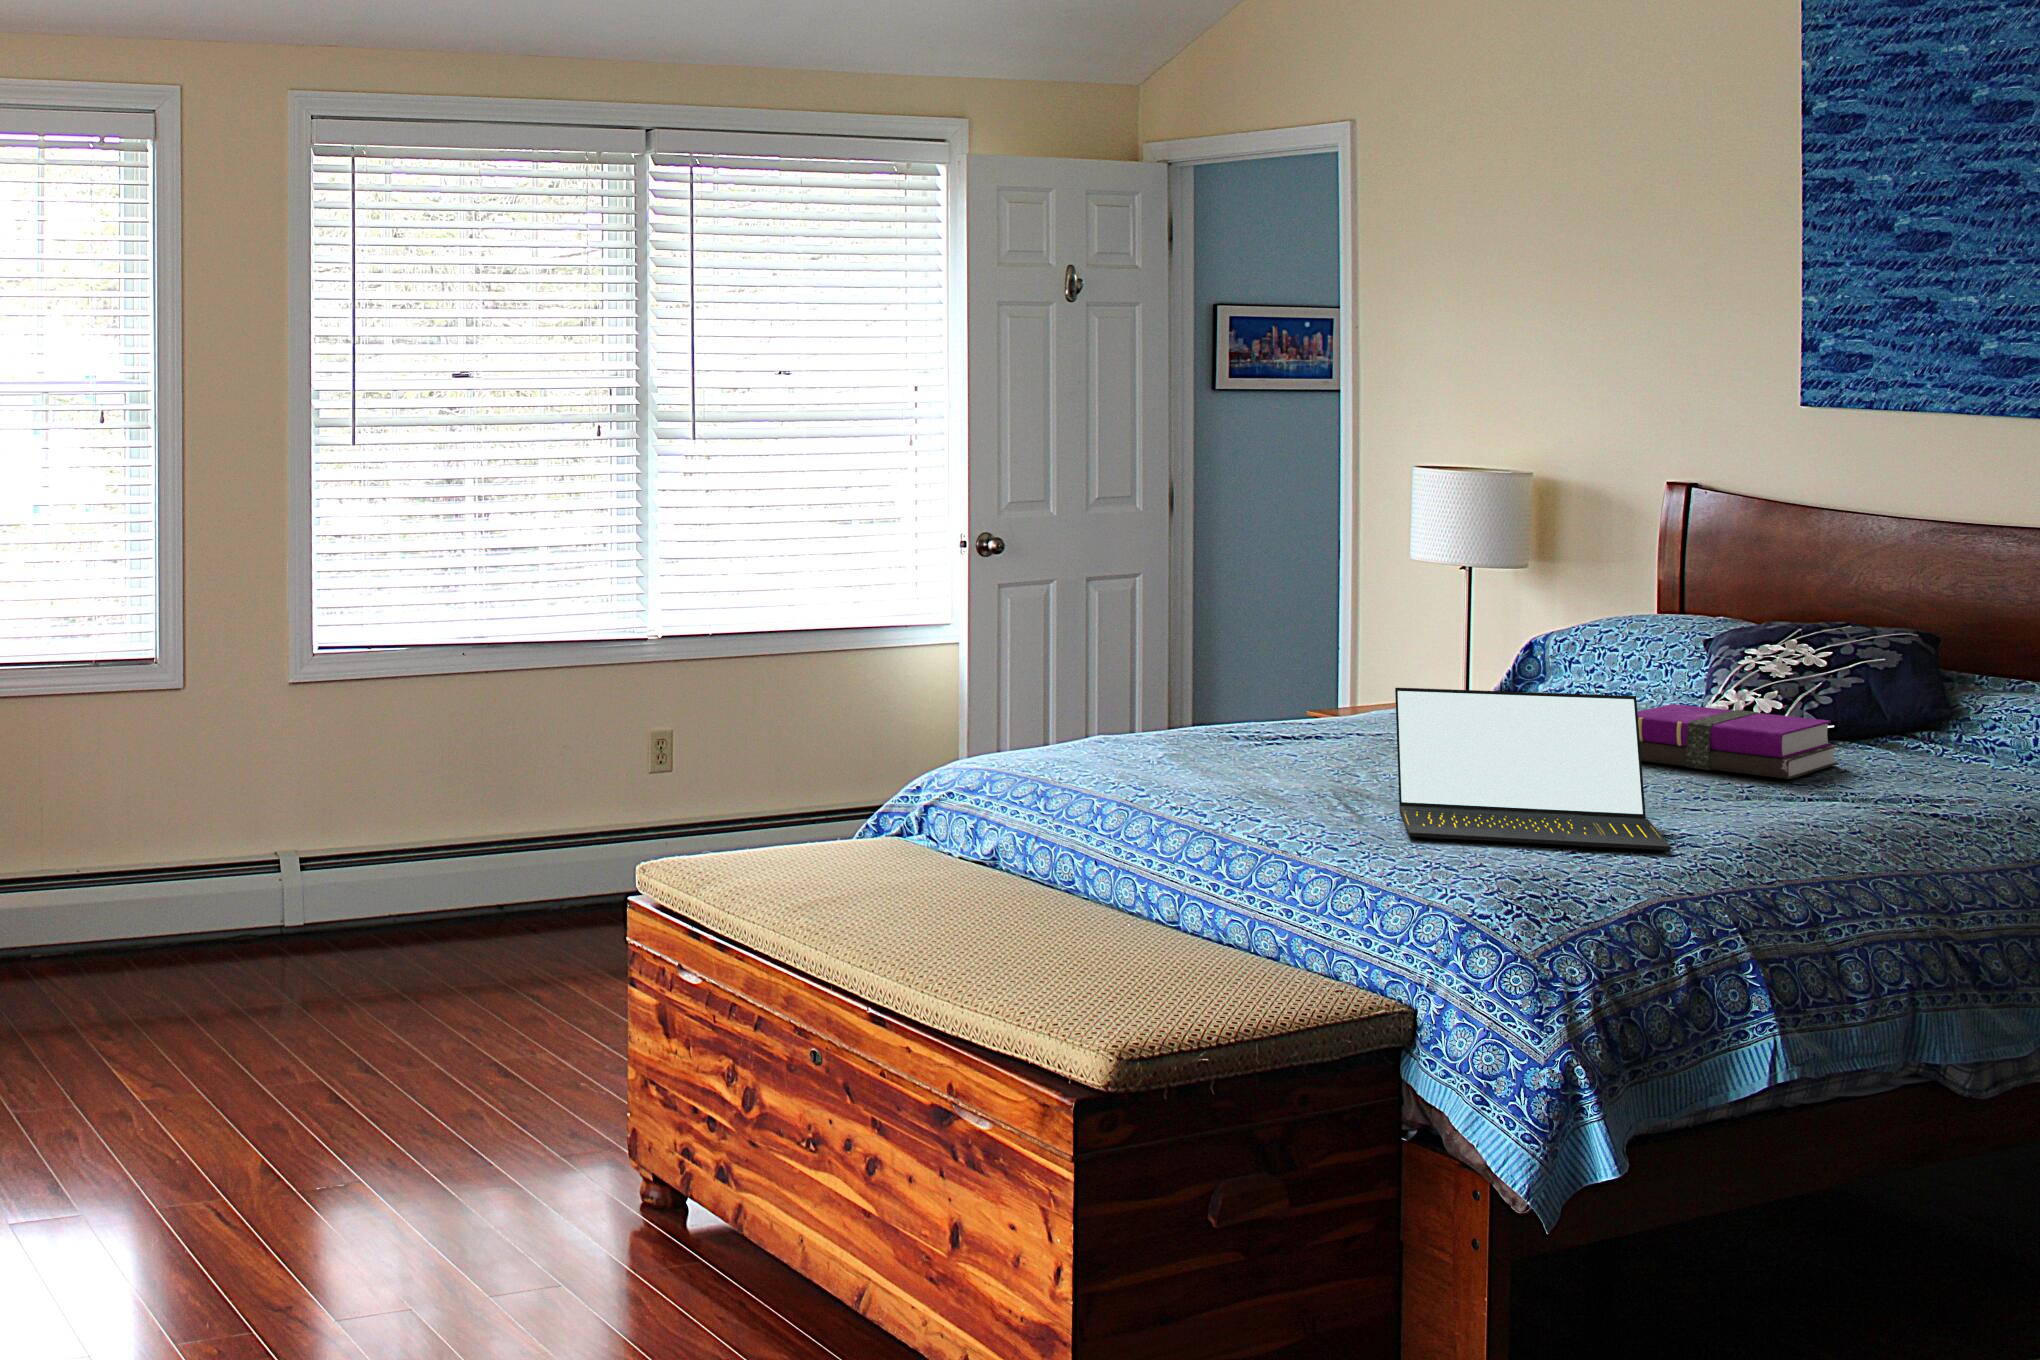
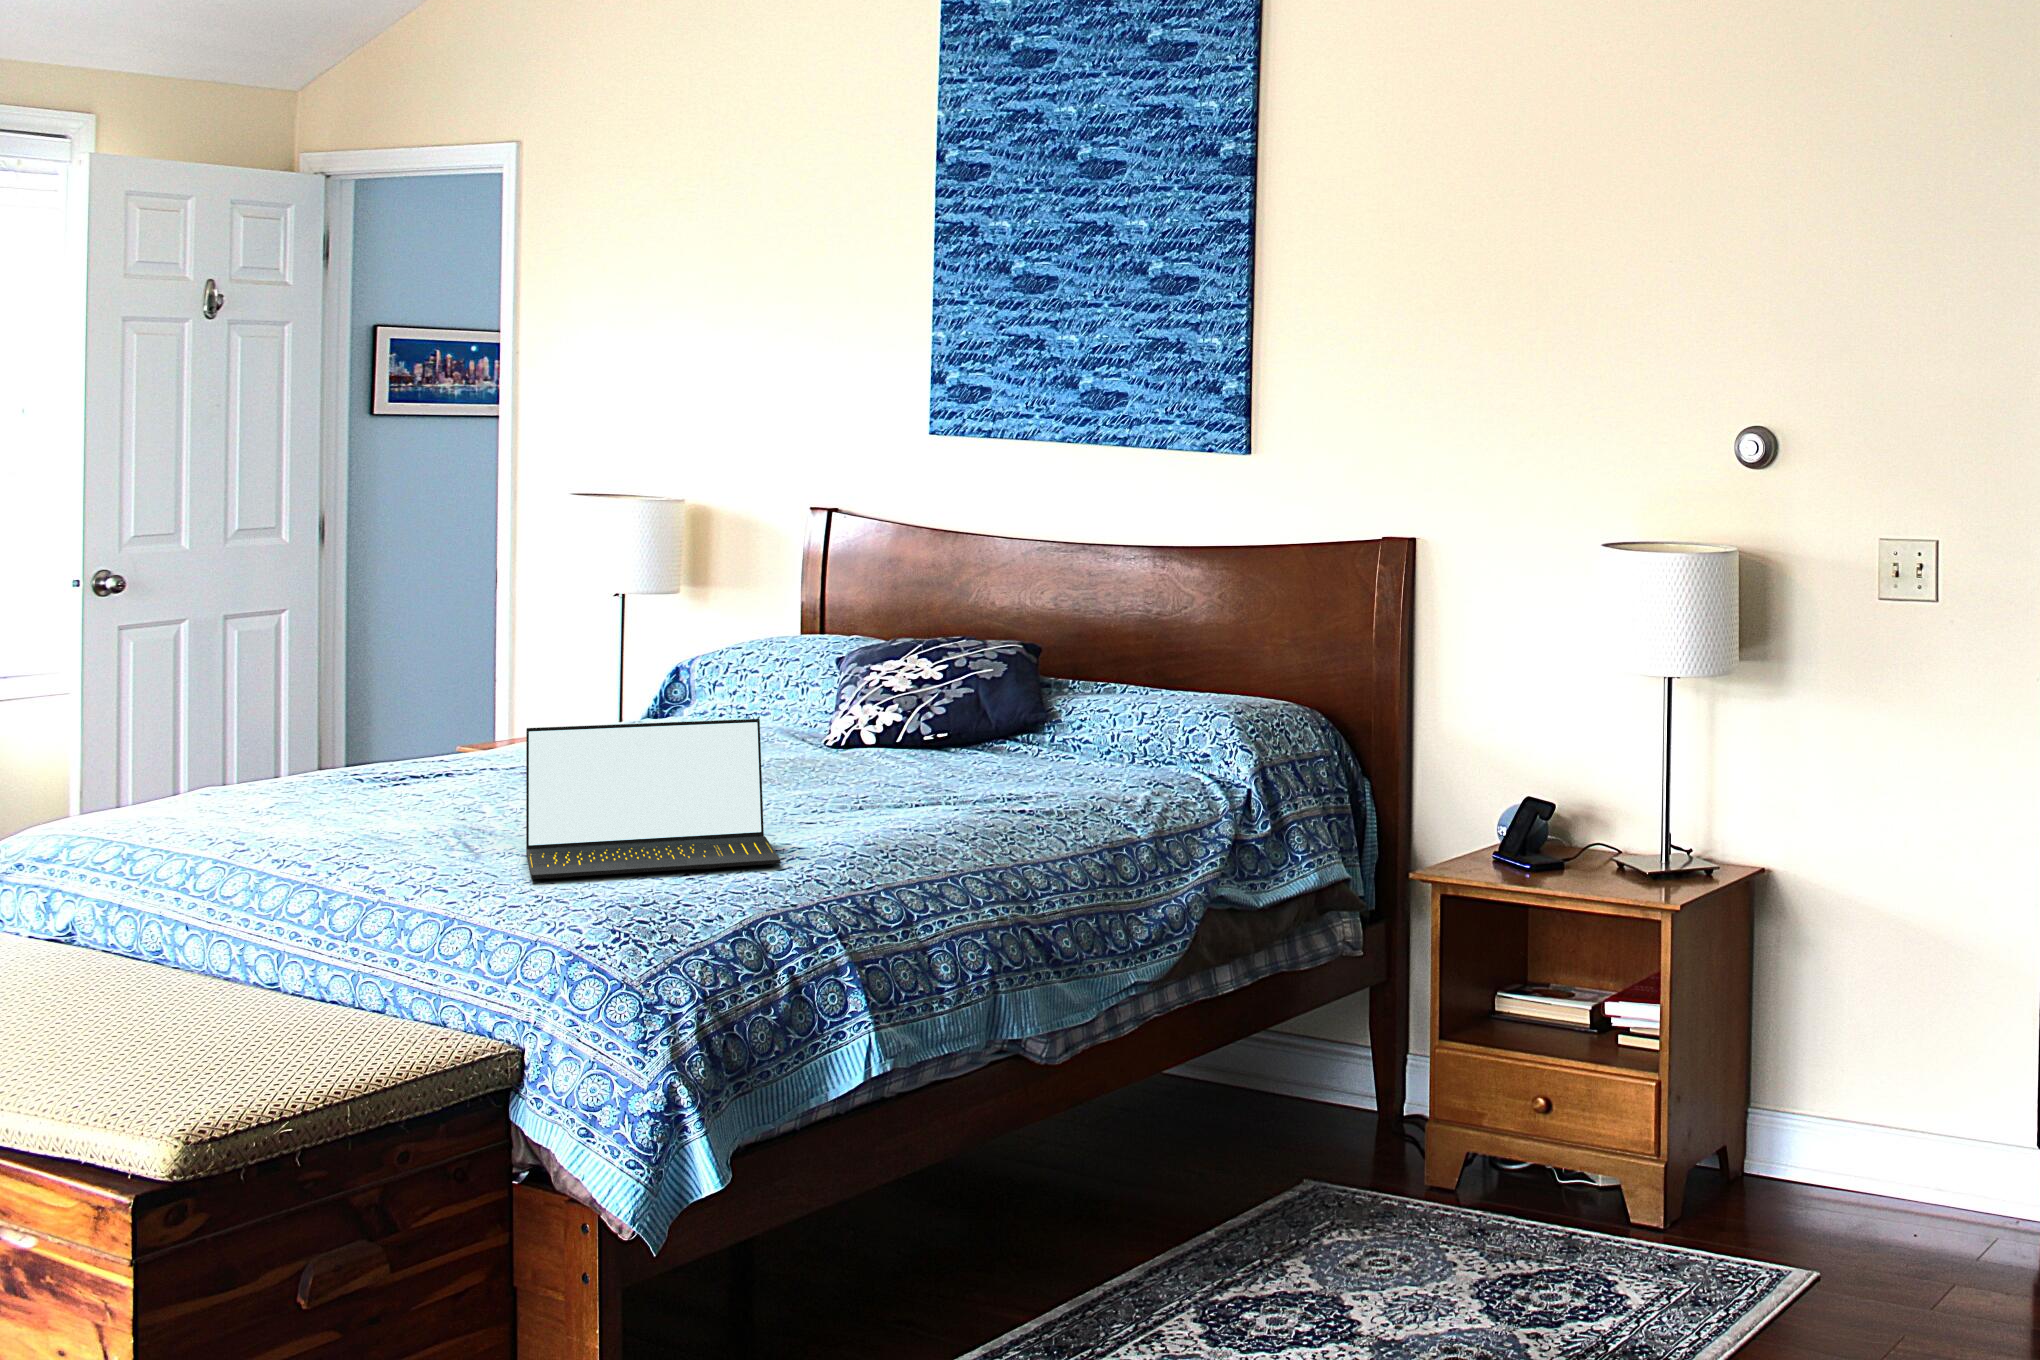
notebook: present [1638,704,1838,779] -> none [747,724,943,786]

